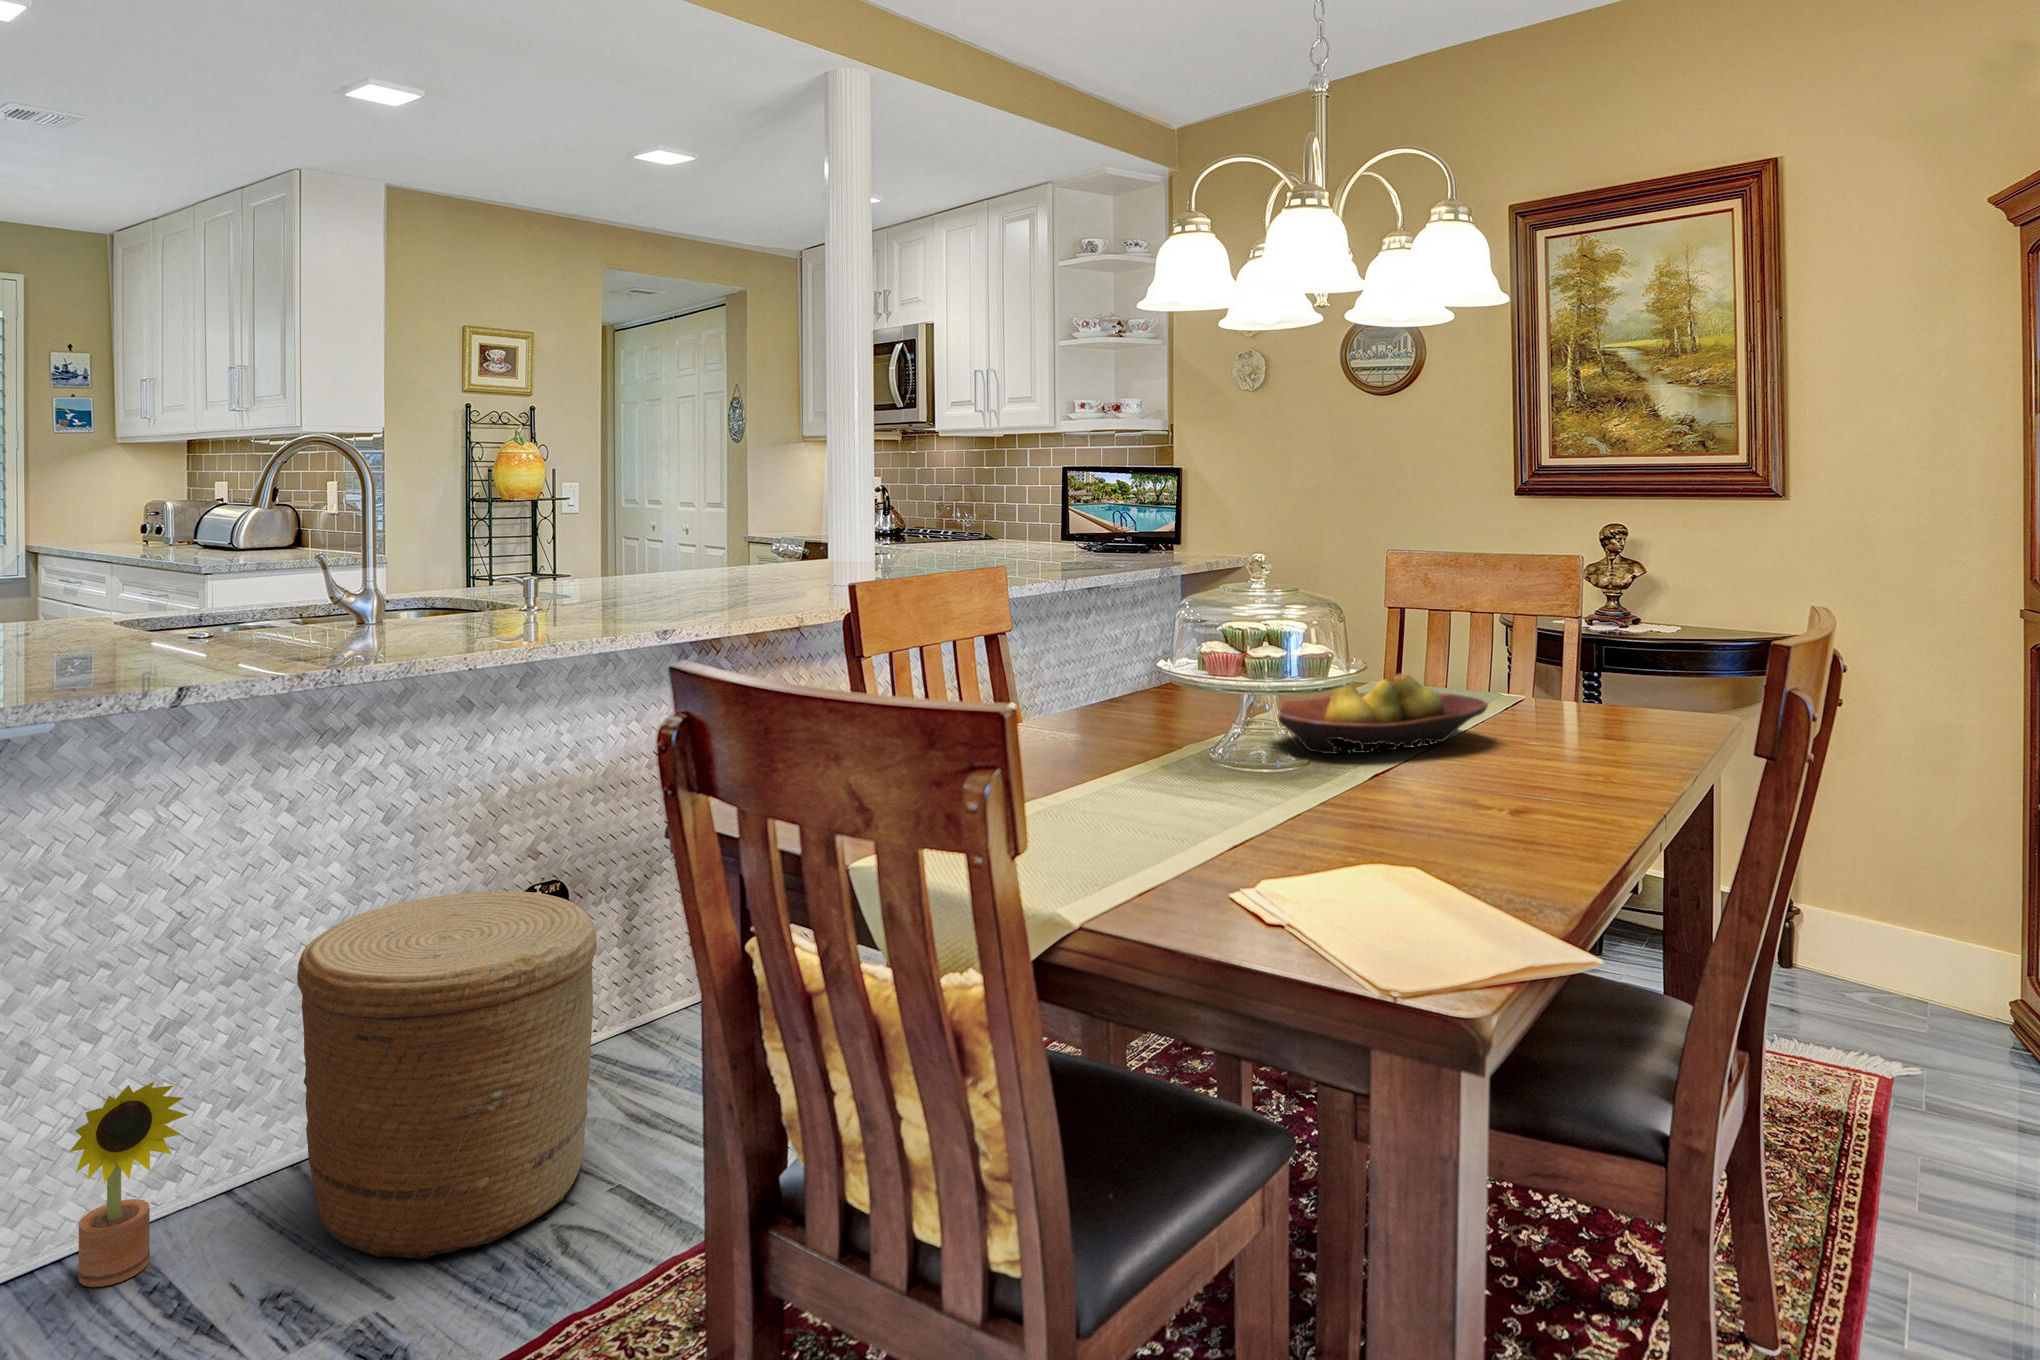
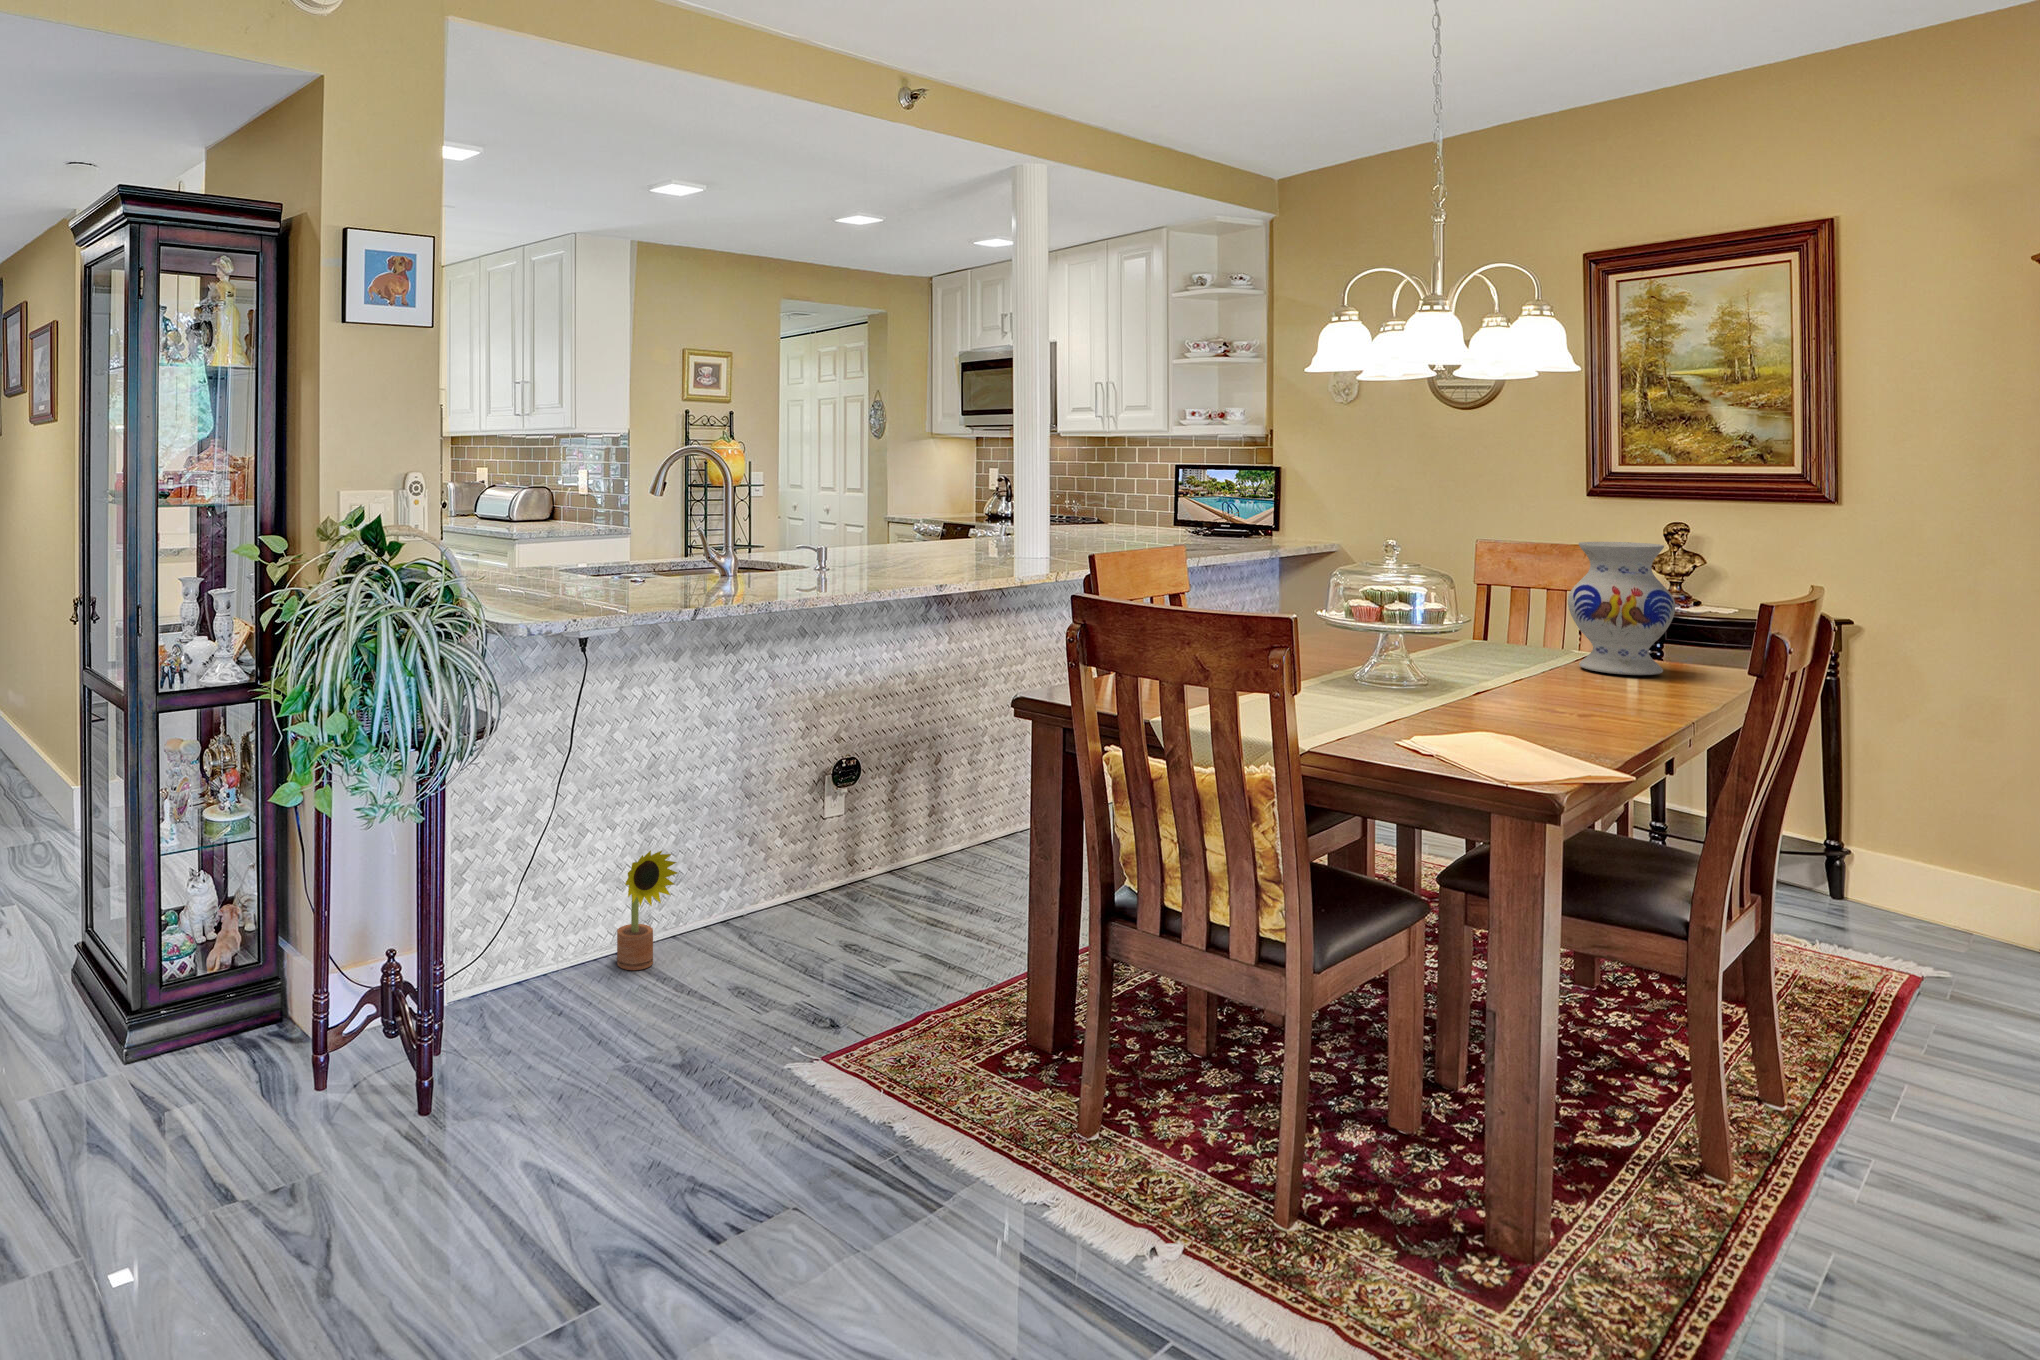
vase: none [1490,547,1618,724] -> present [1568,542,1675,675]
fruit bowl: present [1279,674,1488,754] -> none [1392,631,1567,685]
woven basket: present [297,891,597,1260] -> none [728,757,909,976]

